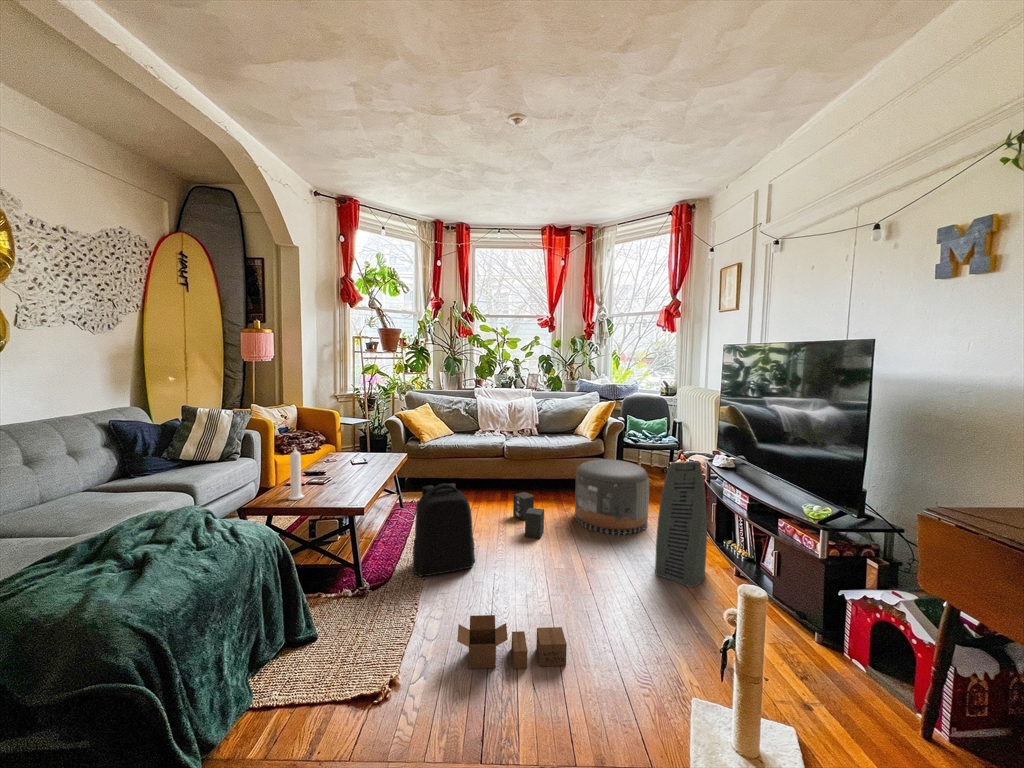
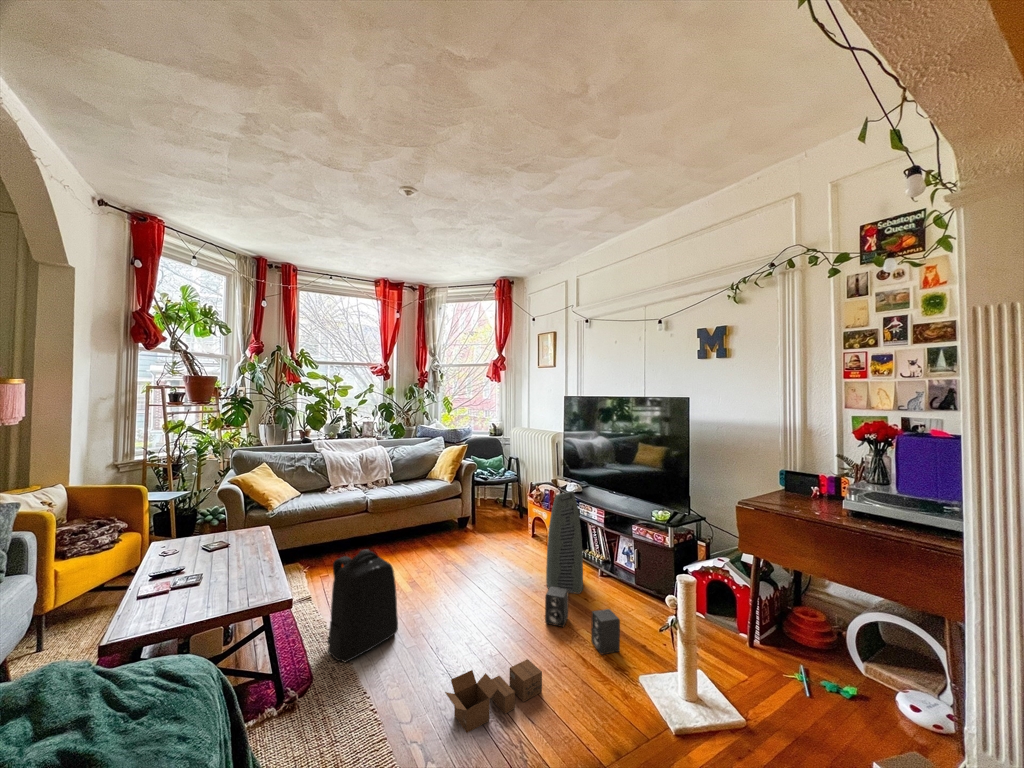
candle: present [288,447,304,500] -> none [172,543,197,616]
pouf: present [575,459,649,535] -> none [454,498,518,567]
speaker: present [513,492,544,539] -> present [545,586,620,654]

